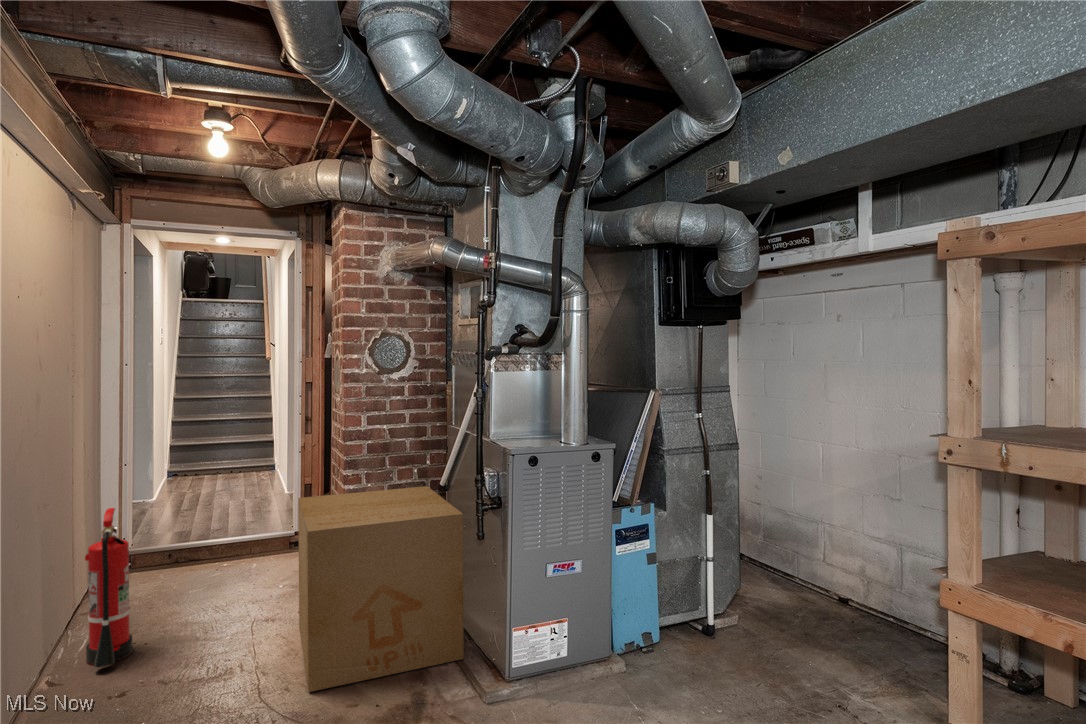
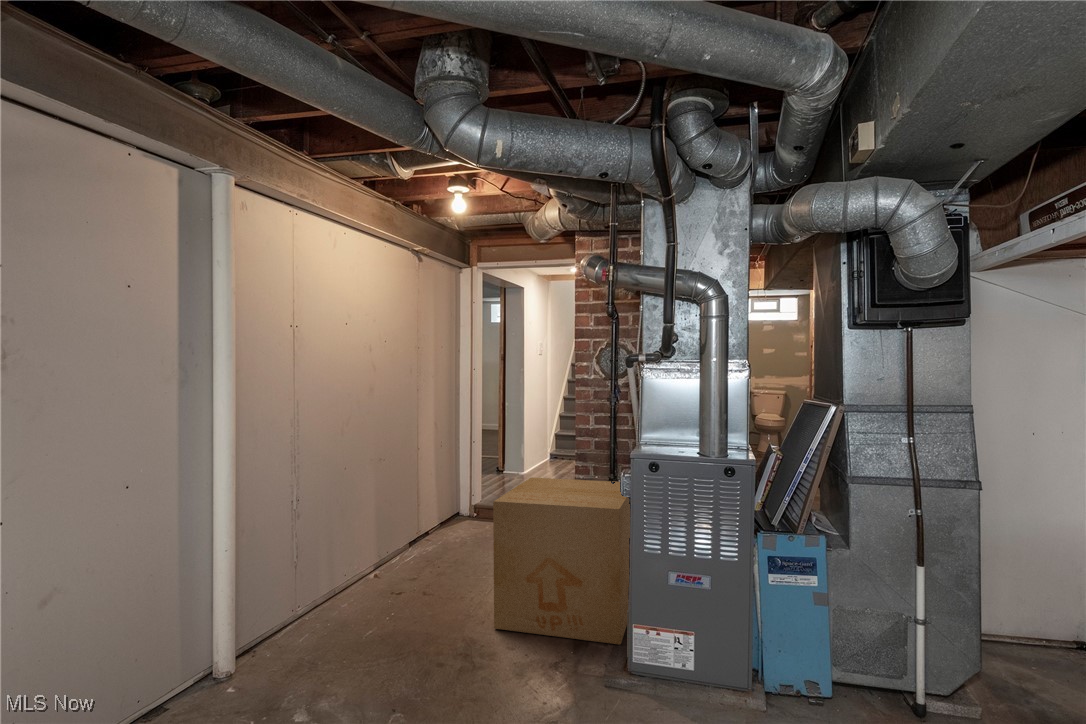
fire extinguisher: present [85,508,133,667] -> none [405,468,434,572]

